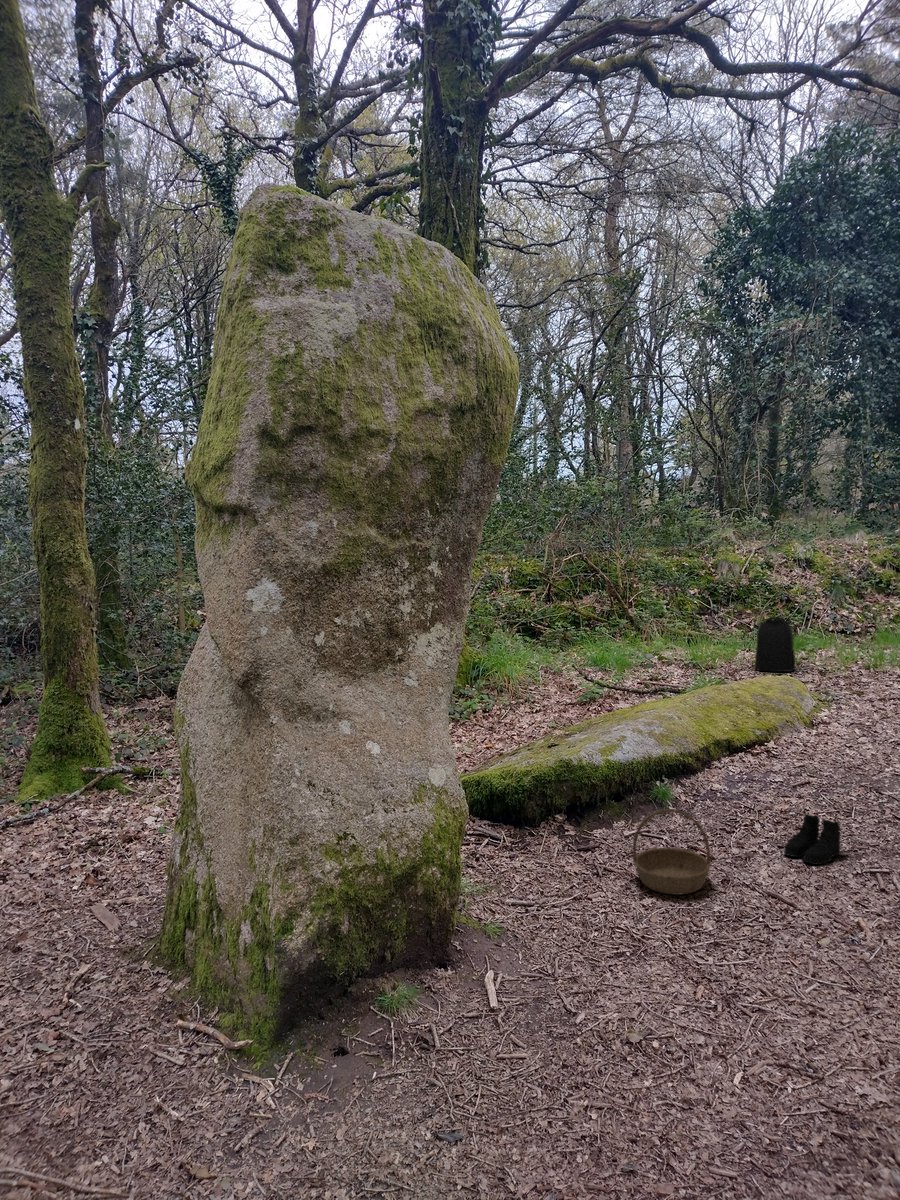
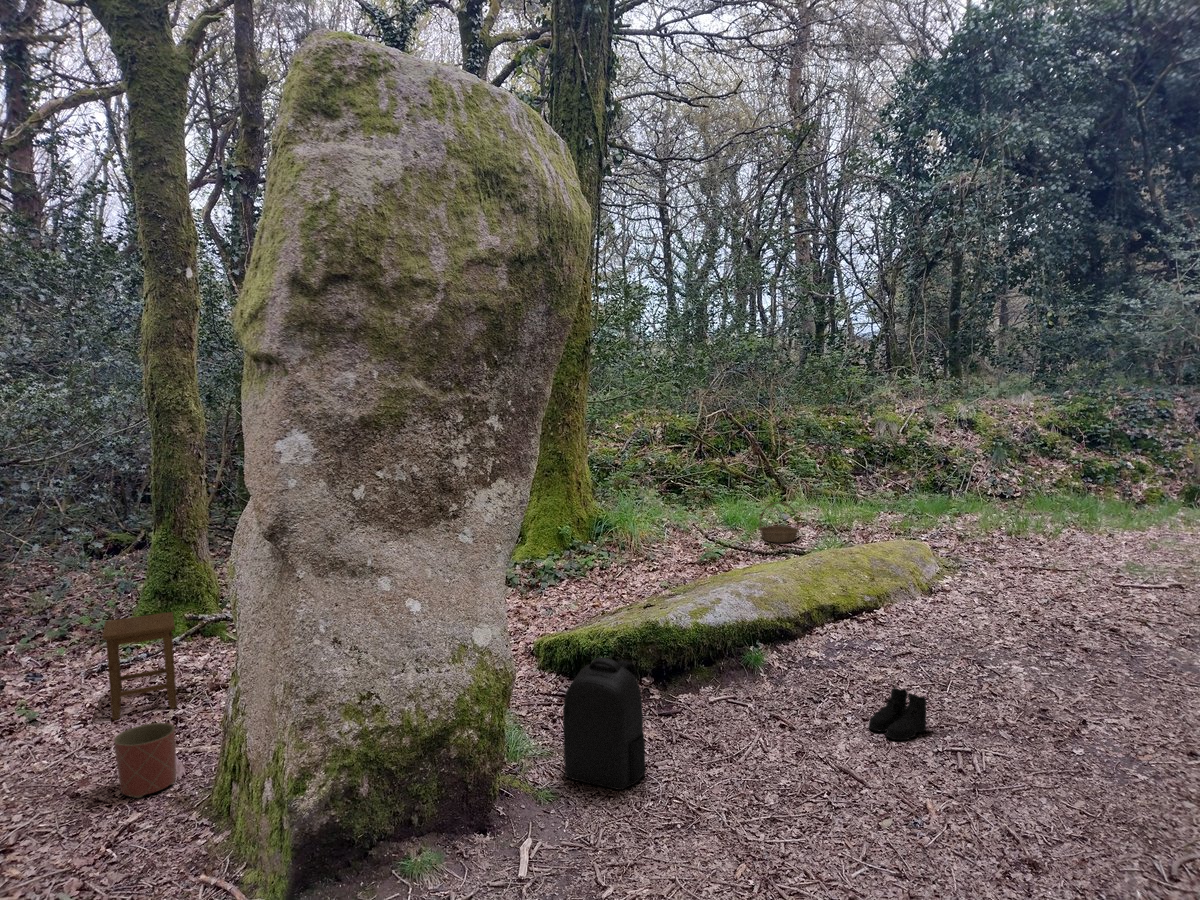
backpack: present [755,617,795,672] -> present [563,657,646,790]
stool: none [18,766,95,875] -> present [102,612,177,720]
basket: present [633,809,711,895] -> present [759,502,799,543]
planter: none [56,874,116,950] -> present [114,723,176,798]

